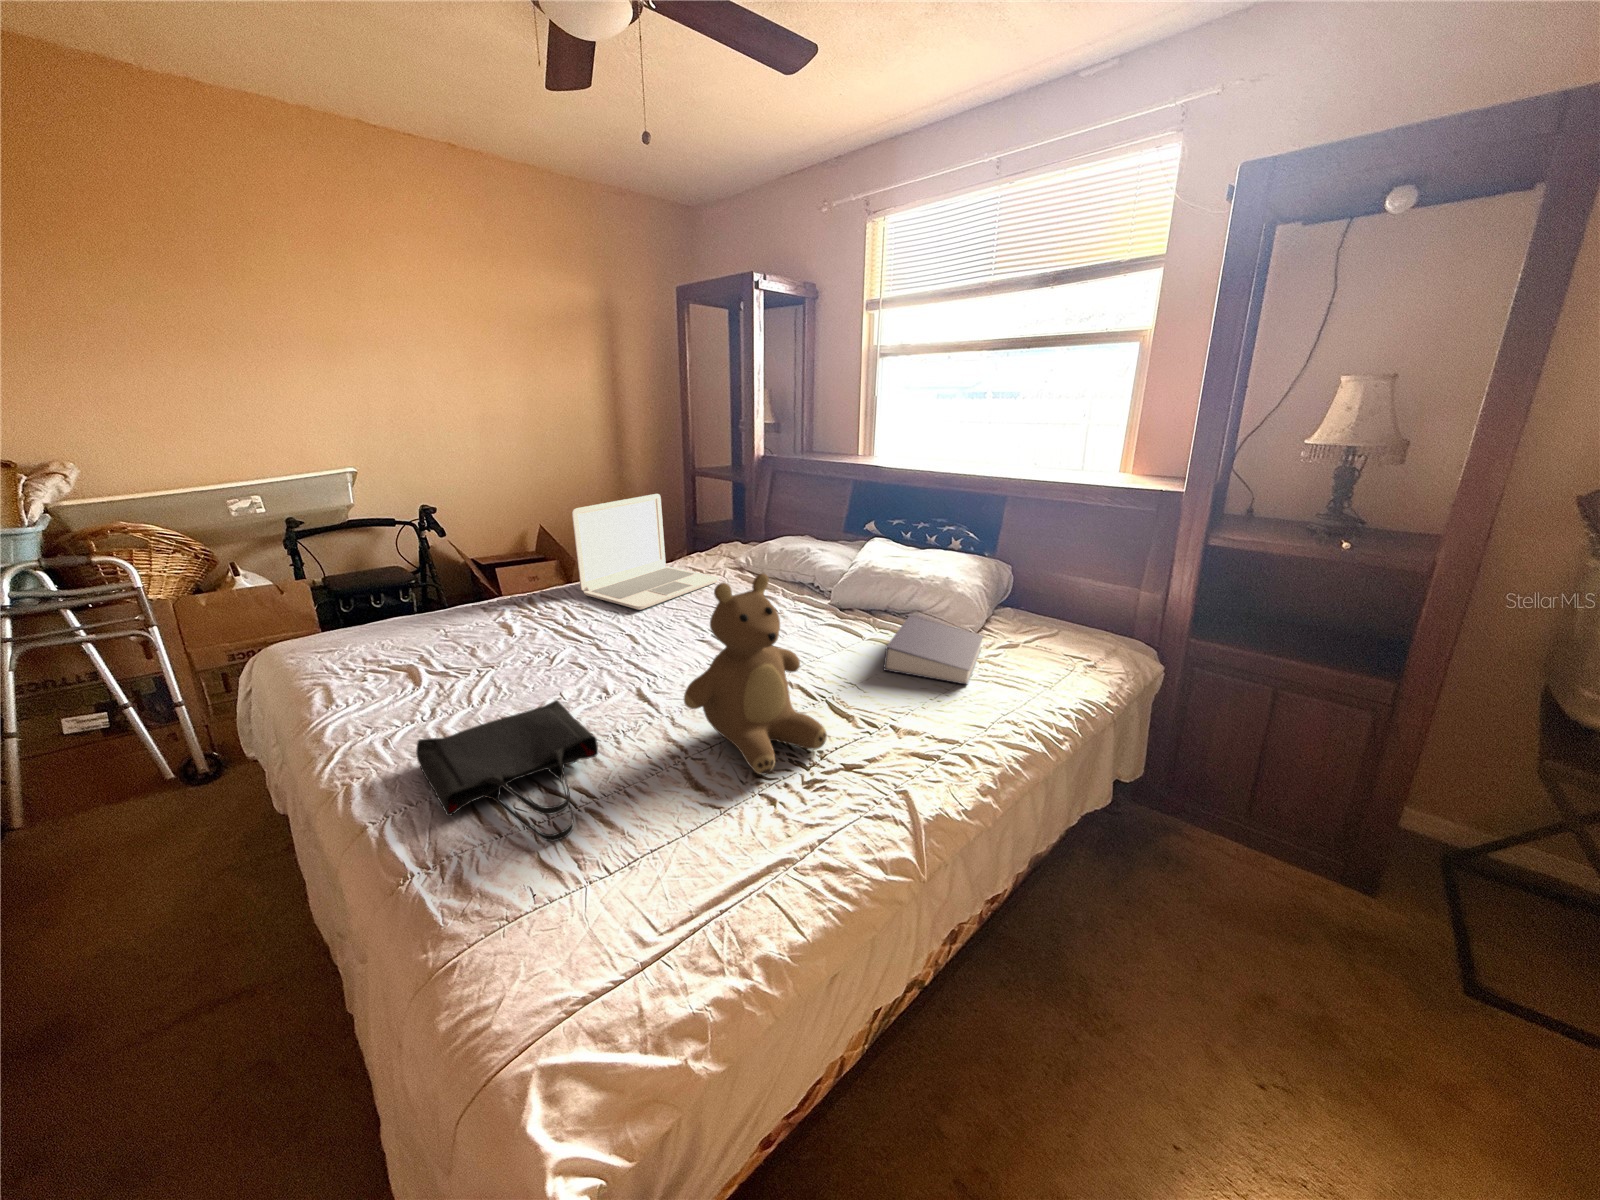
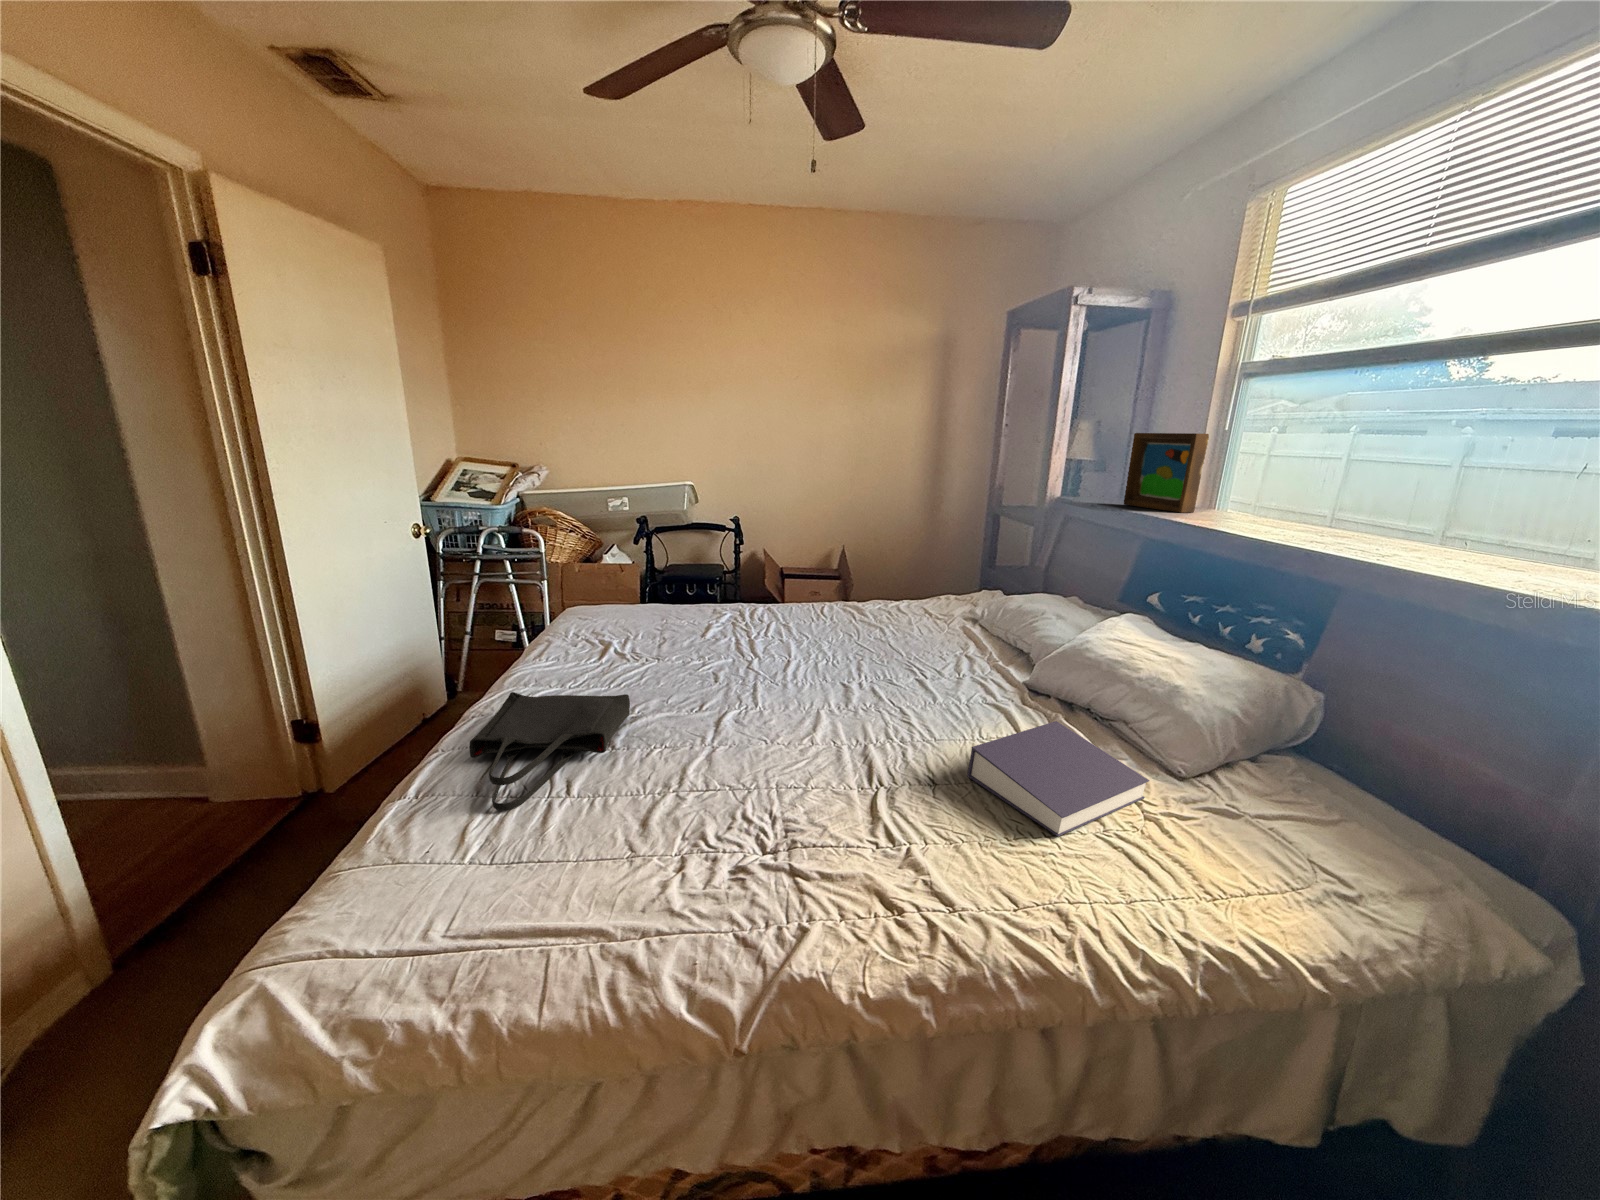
picture frame: none [828,388,885,451] -> present [1124,433,1209,513]
laptop: present [572,494,719,610] -> none [777,531,910,639]
teddy bear: present [684,573,827,775] -> none [665,613,820,834]

